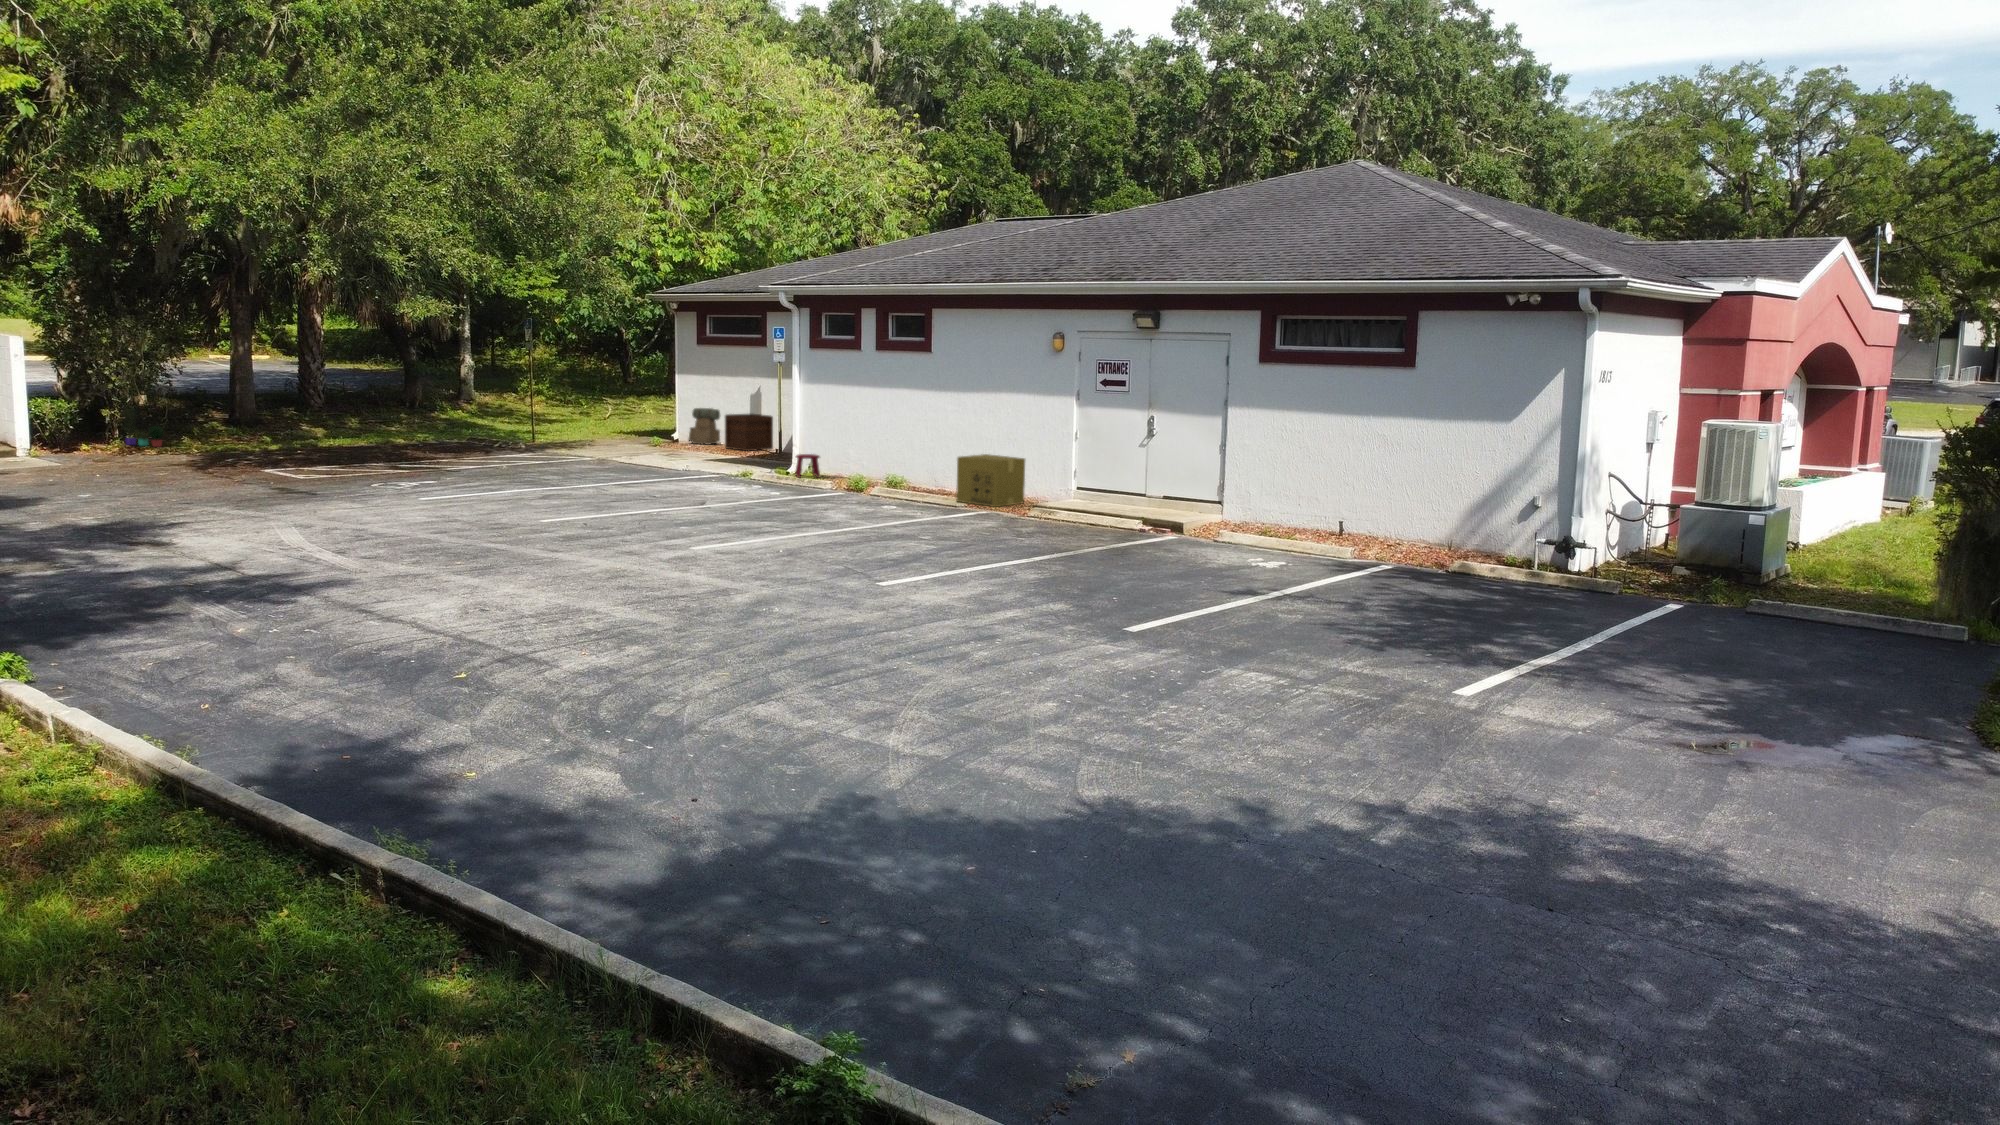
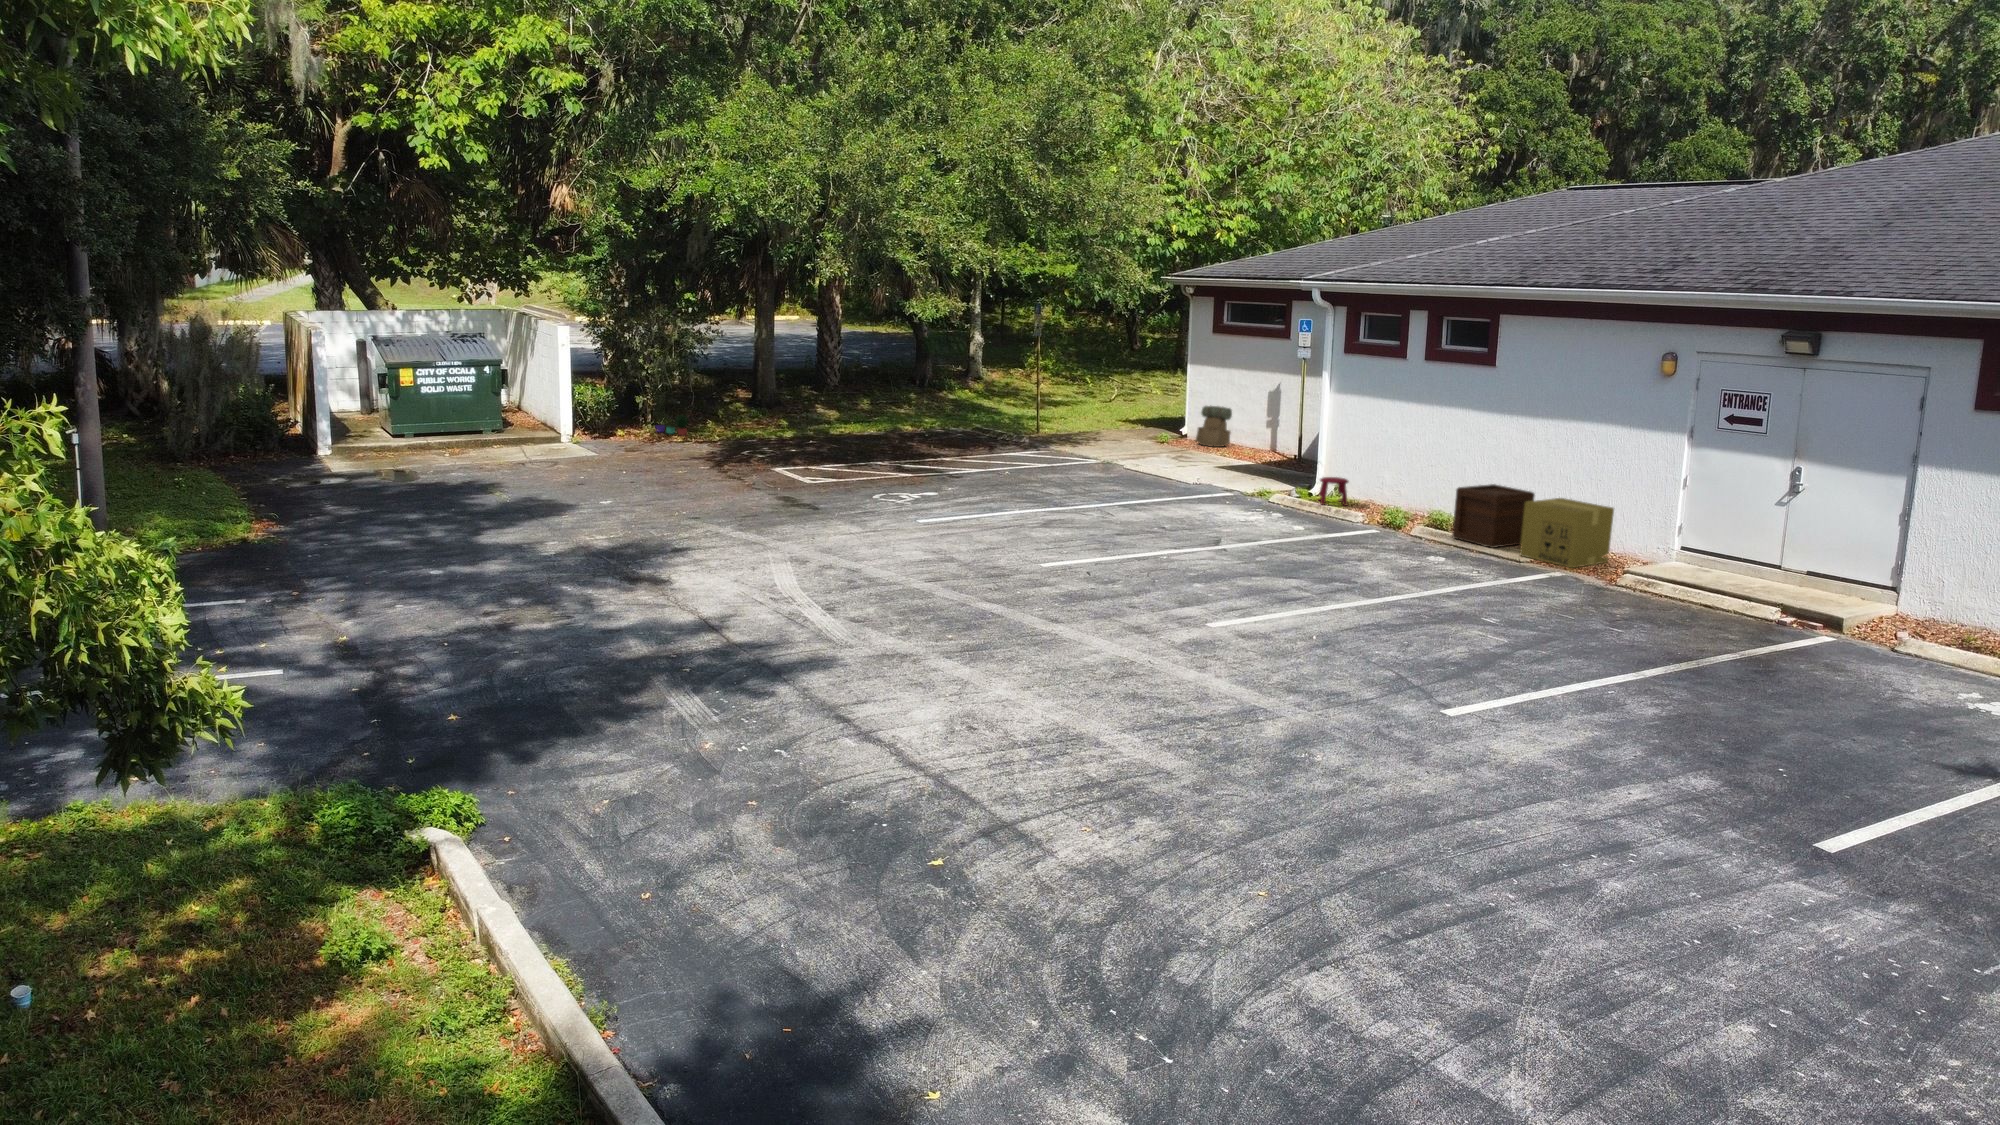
wooden crate: present [725,414,773,451] -> present [1452,484,1535,548]

